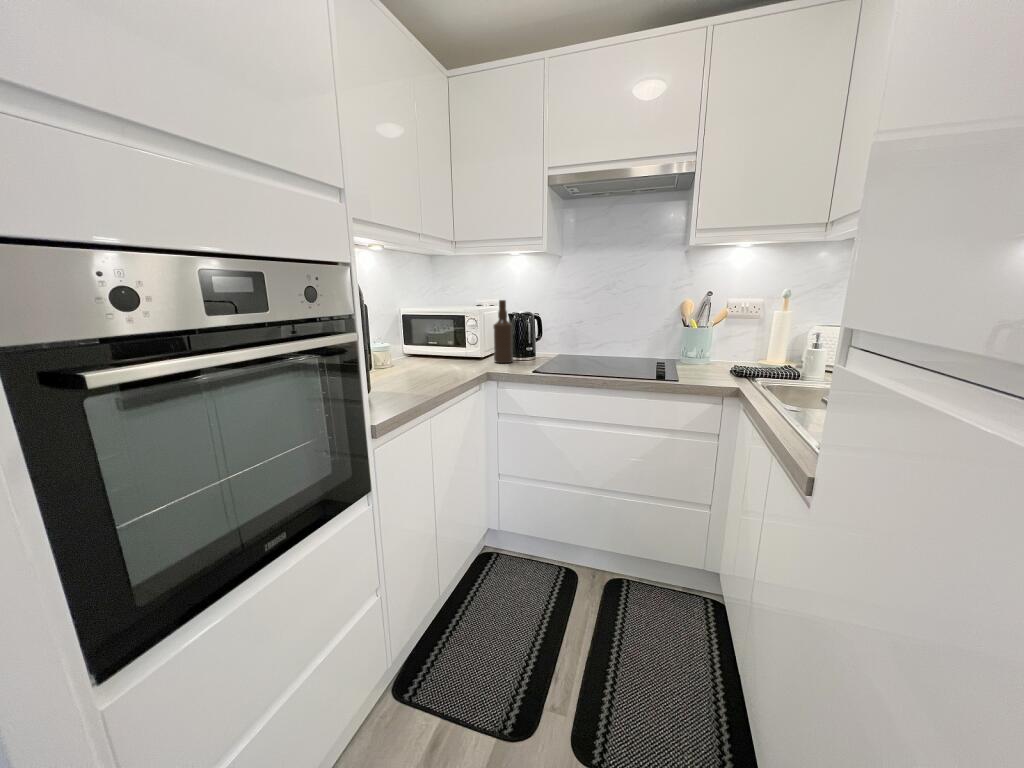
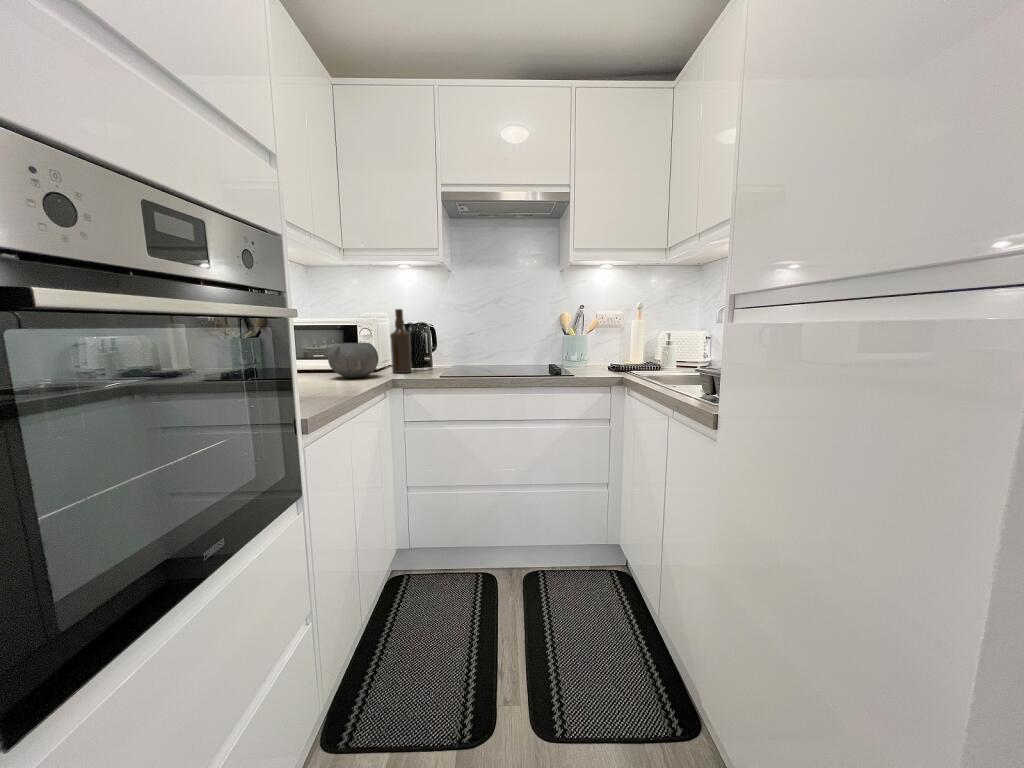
bowl: none [434,333,479,367] -> present [328,343,378,378]

